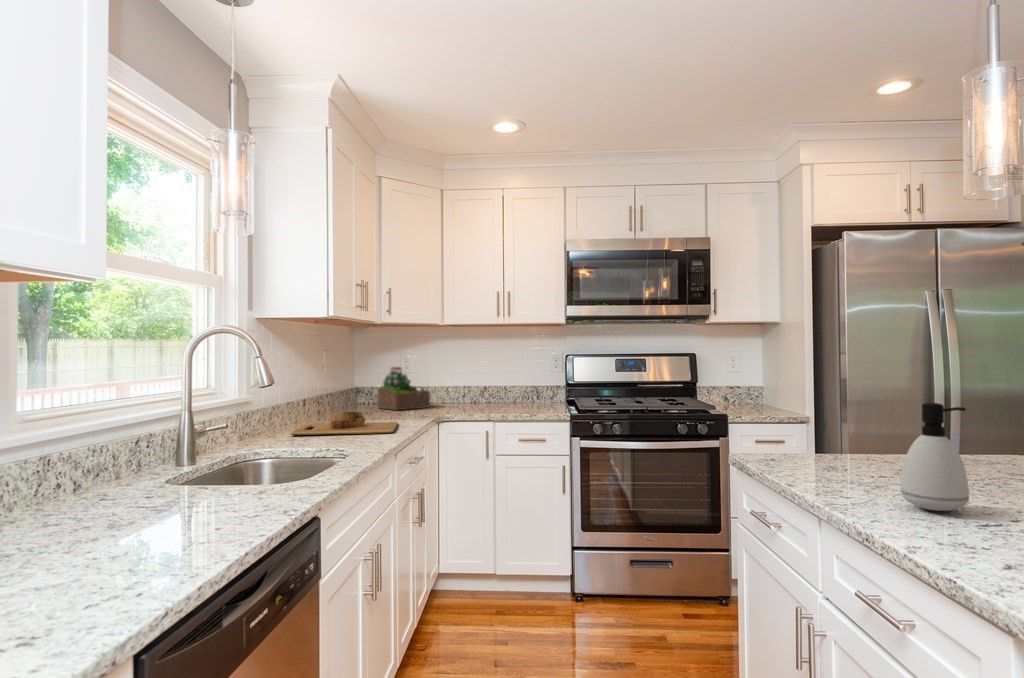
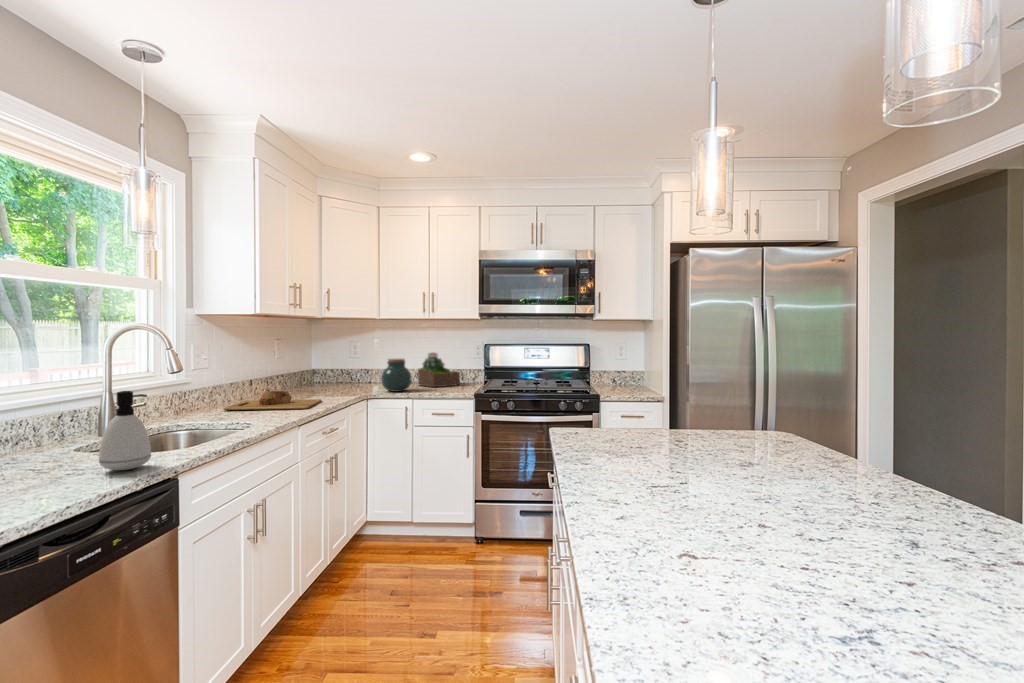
succulent plant: present [378,367,430,410] -> present [418,353,460,387]
jar: none [455,372,492,412] -> present [381,359,411,392]
soap dispenser: present [901,403,969,511] -> present [99,391,151,470]

